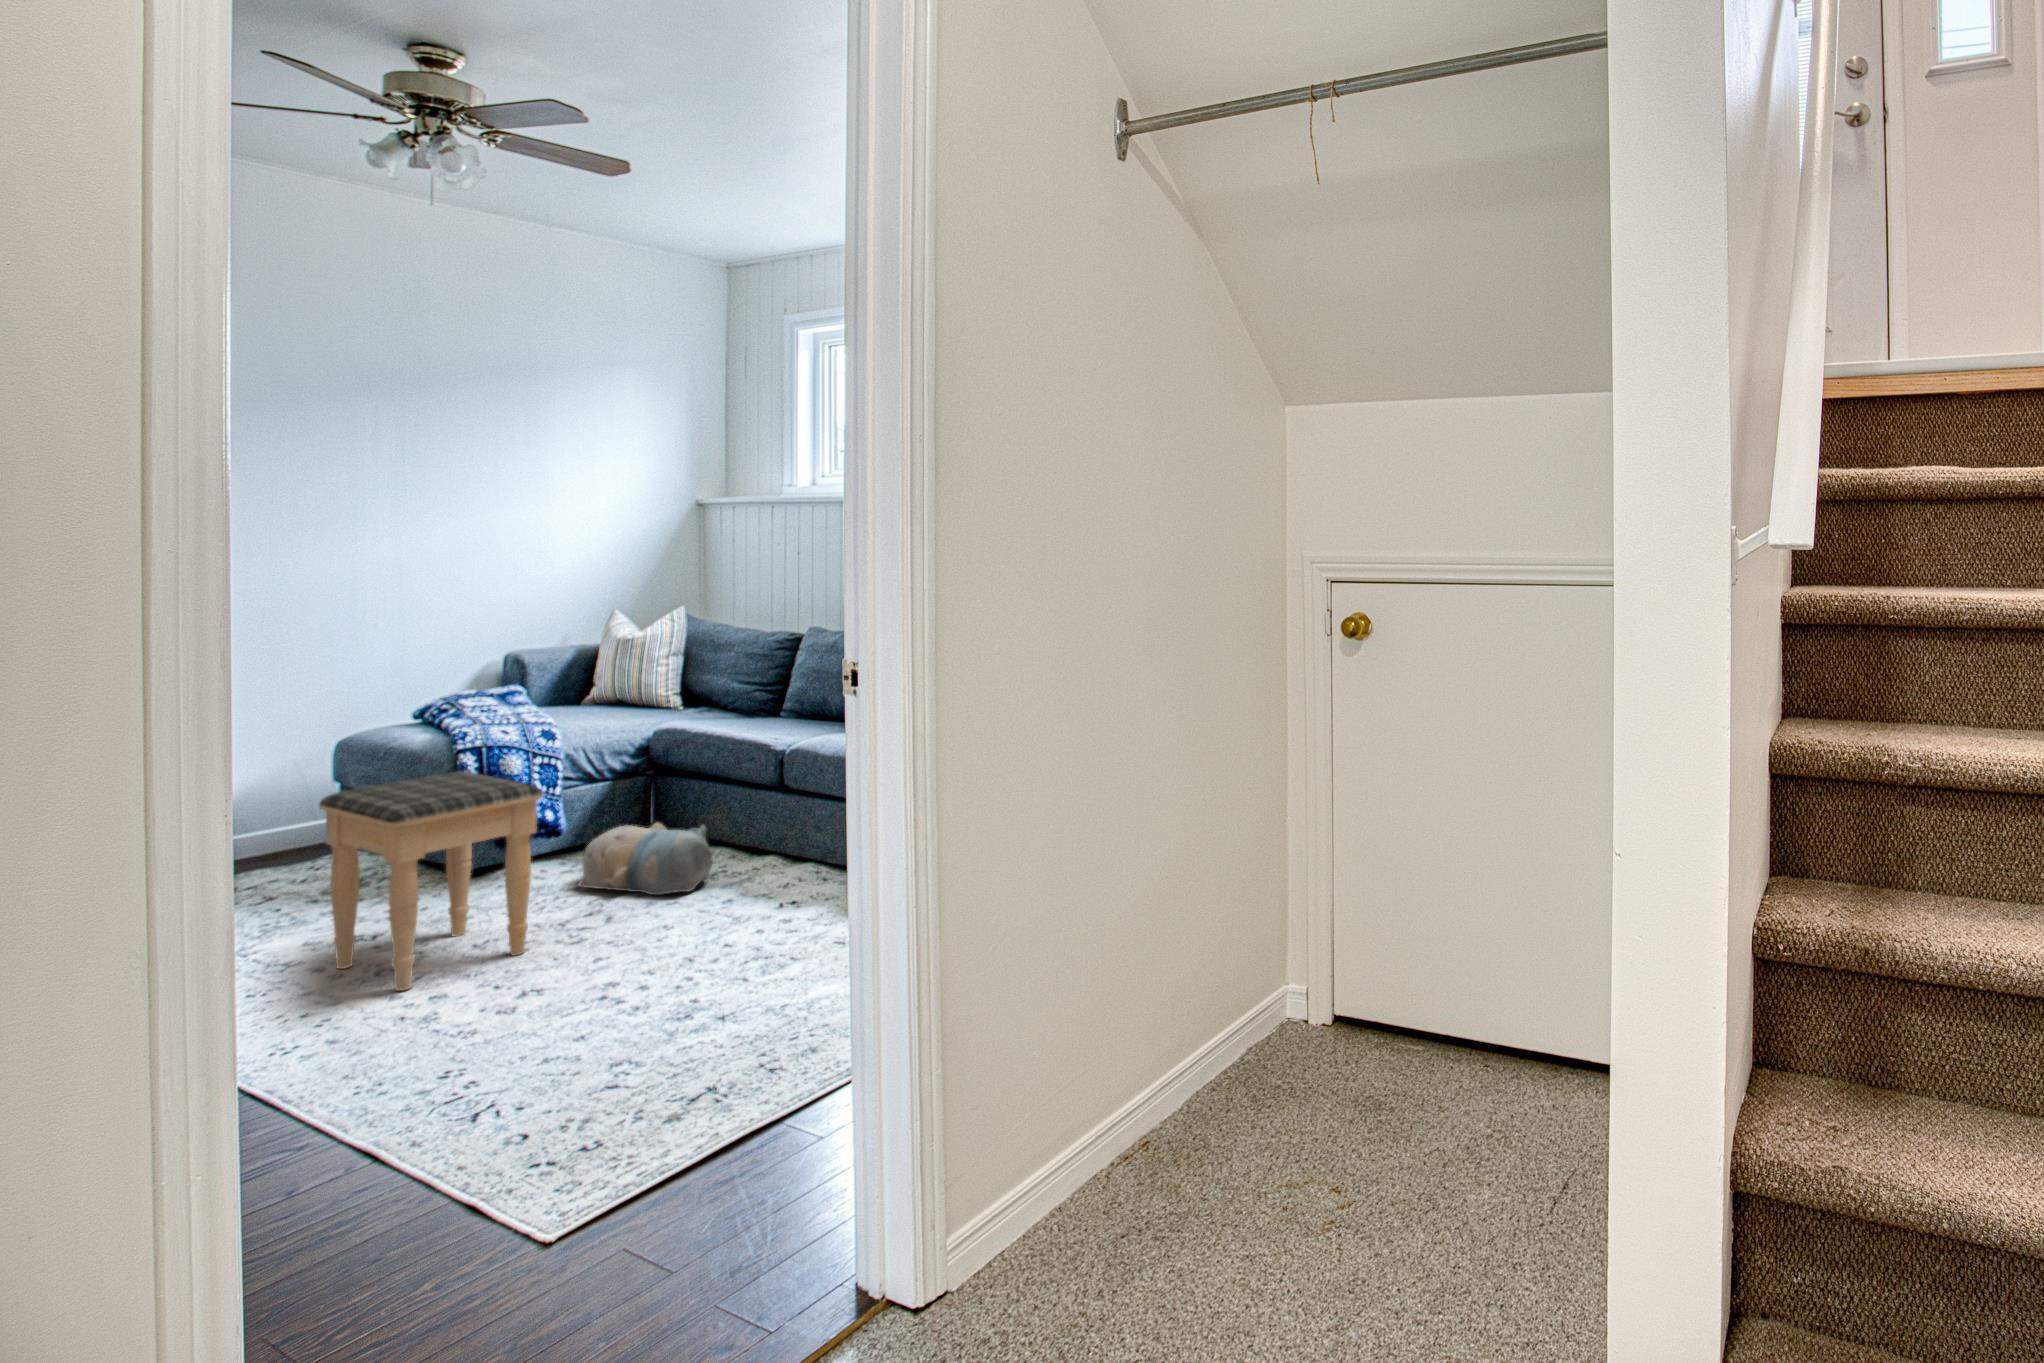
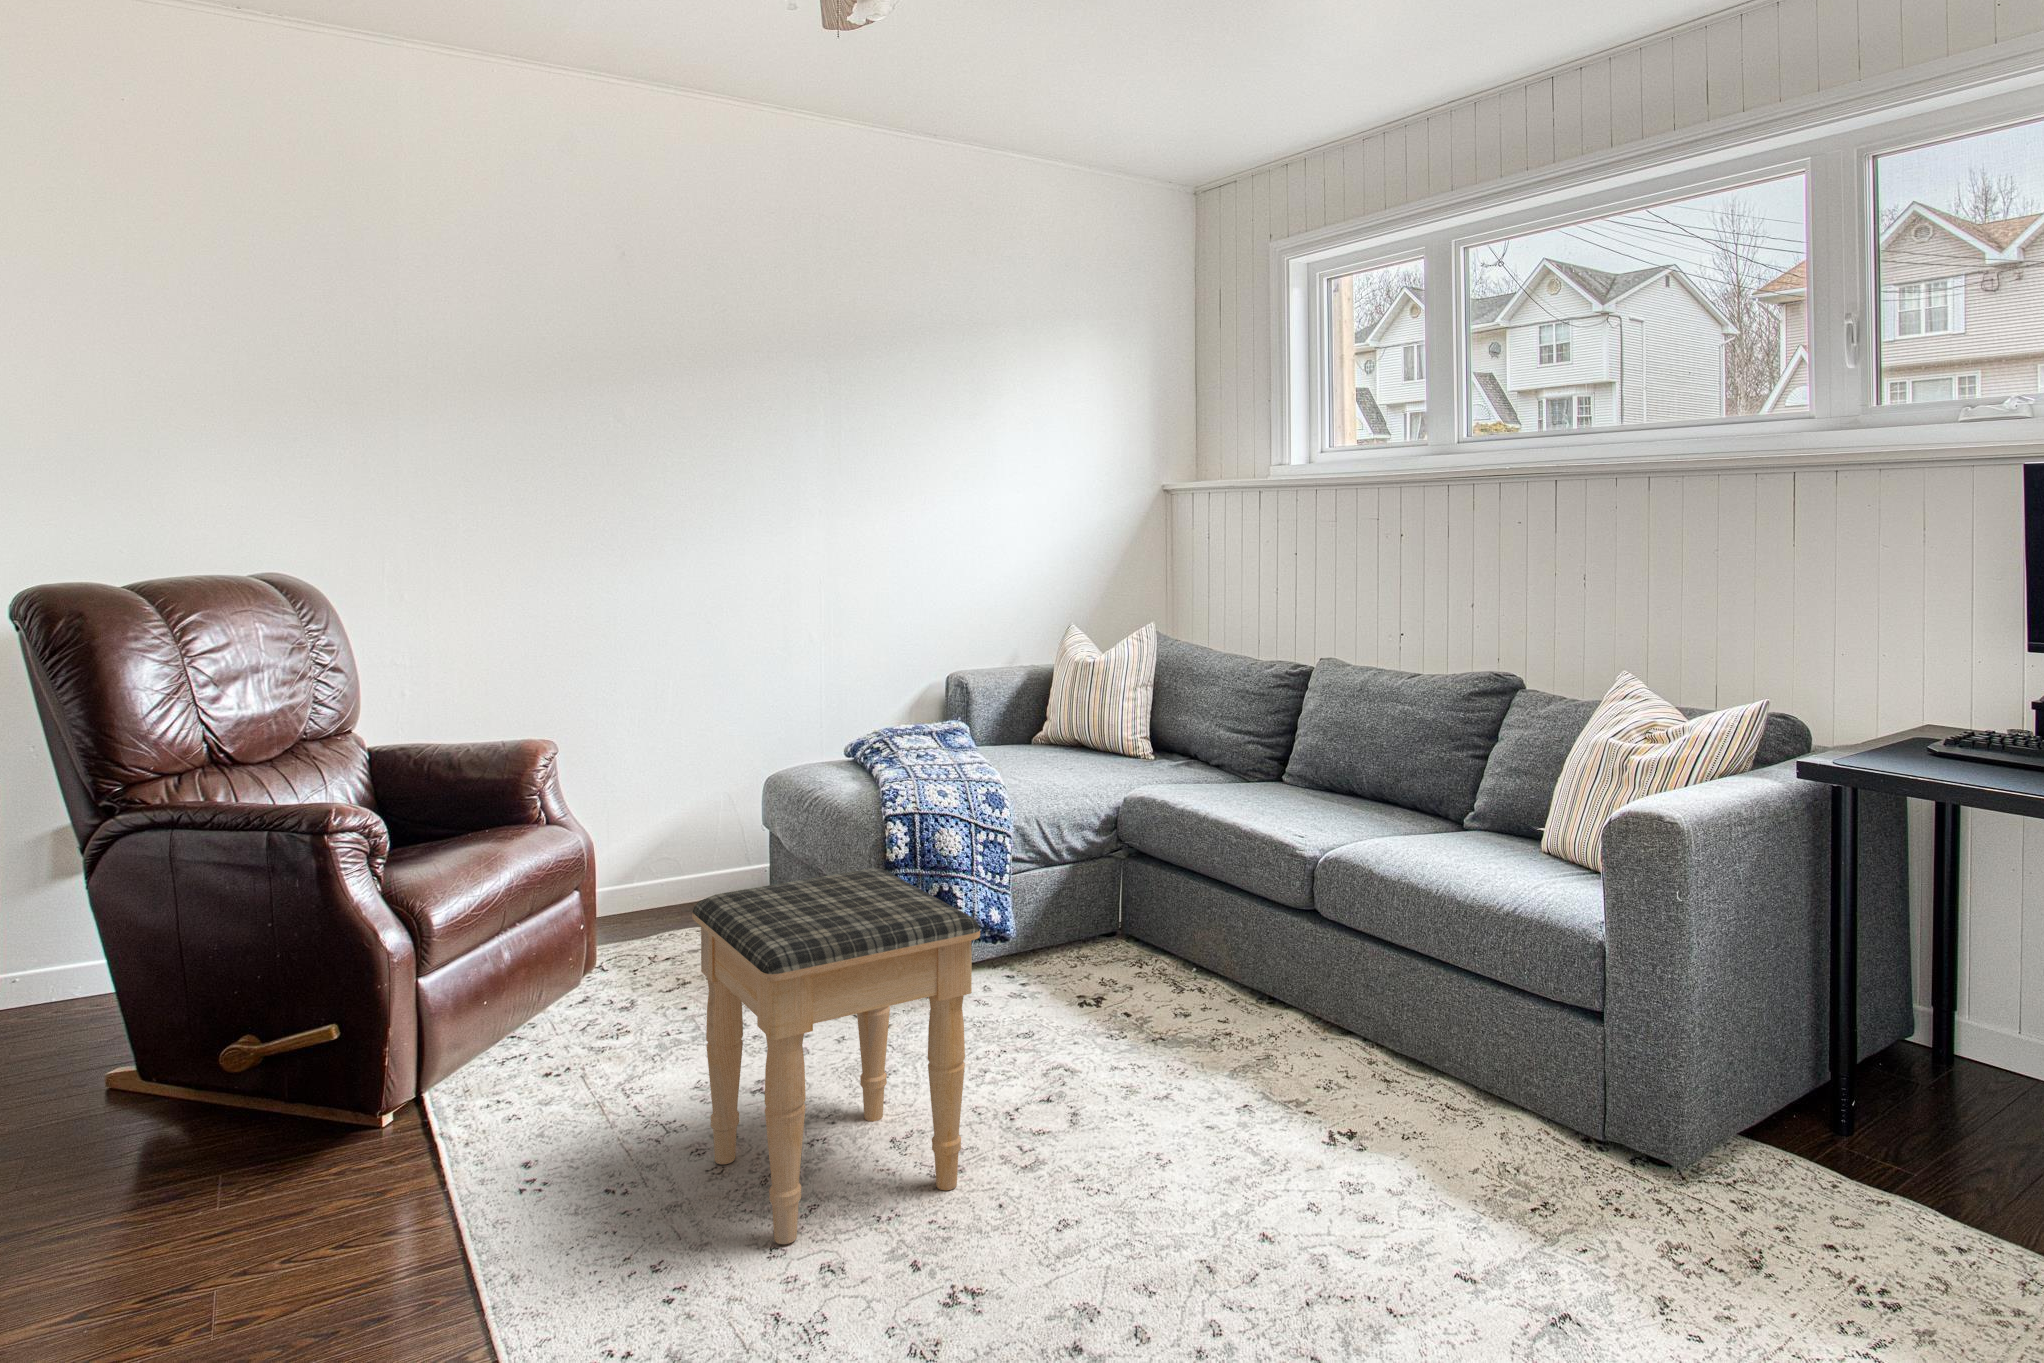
plush toy: present [578,823,713,895] -> none [1031,954,1221,1087]

